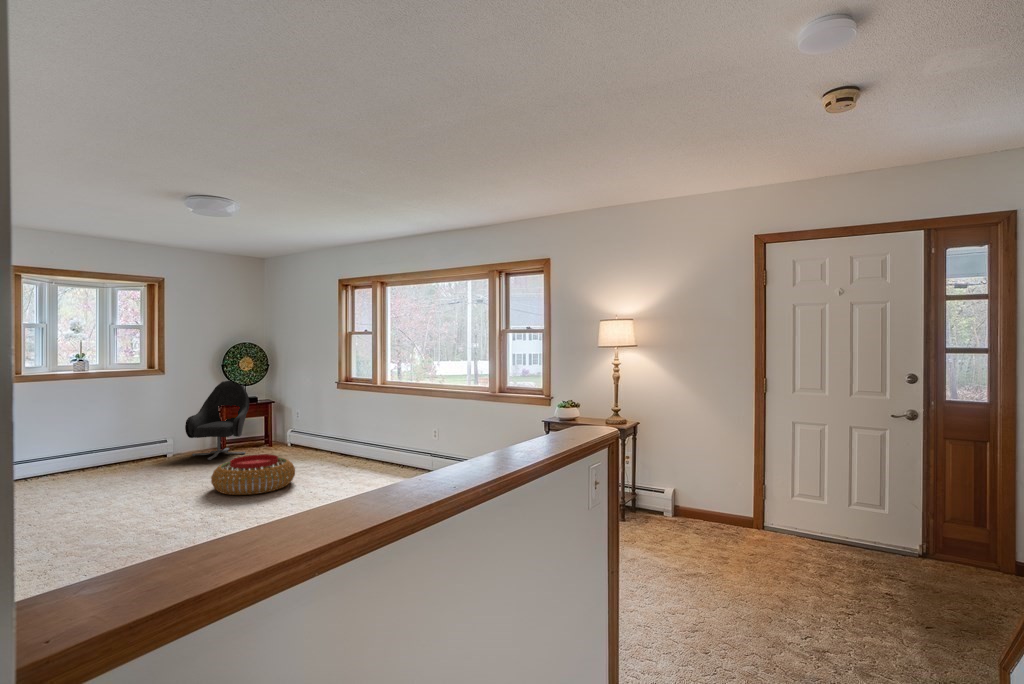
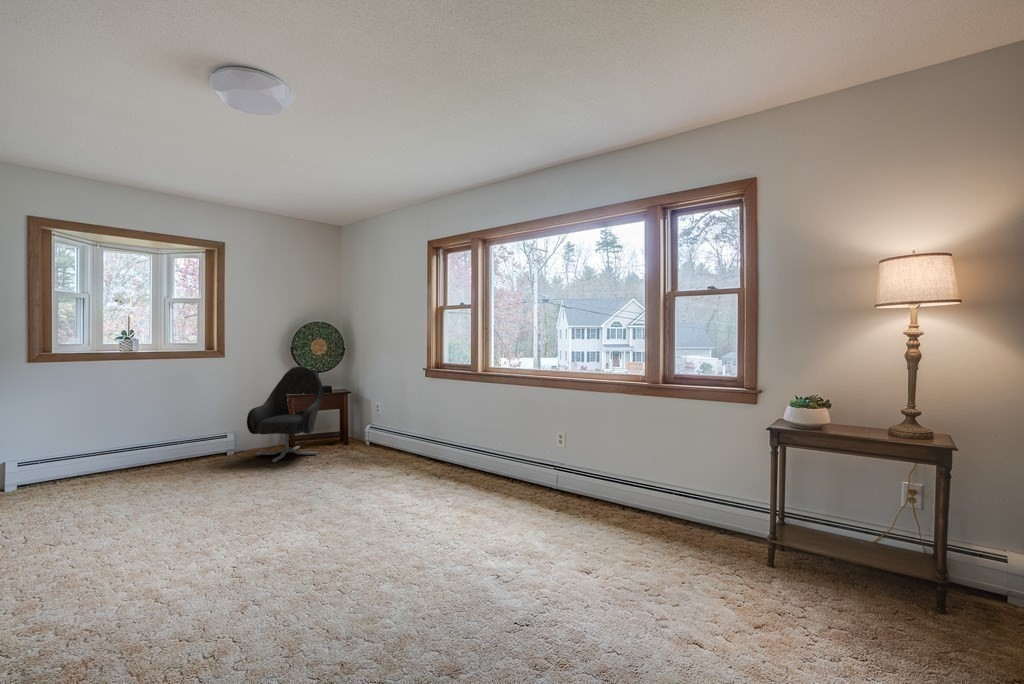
pouf: present [211,454,295,495] -> none [263,463,375,524]

